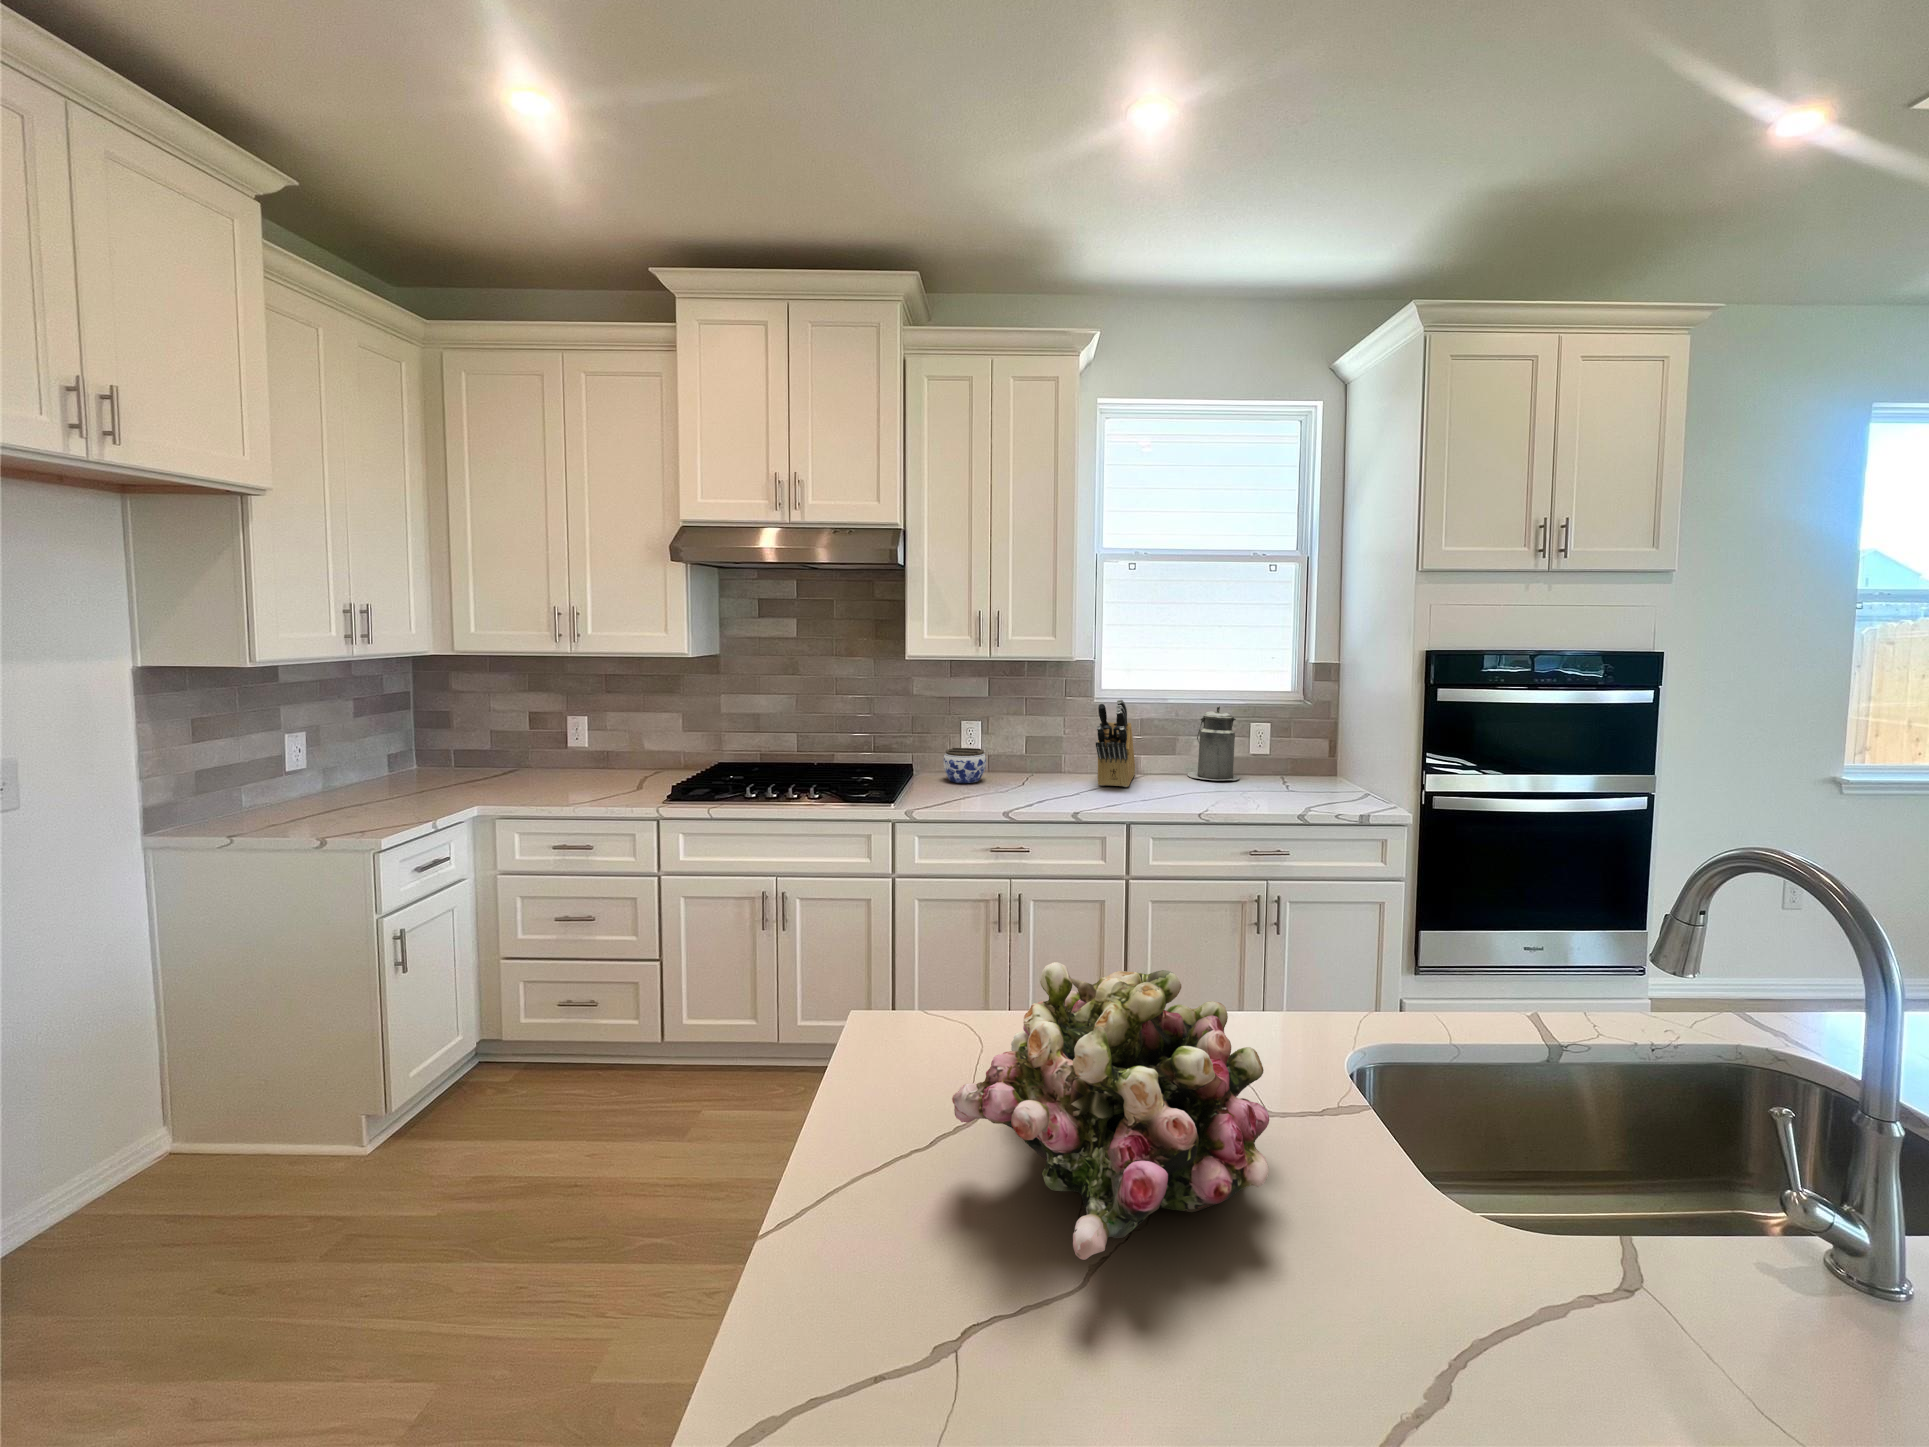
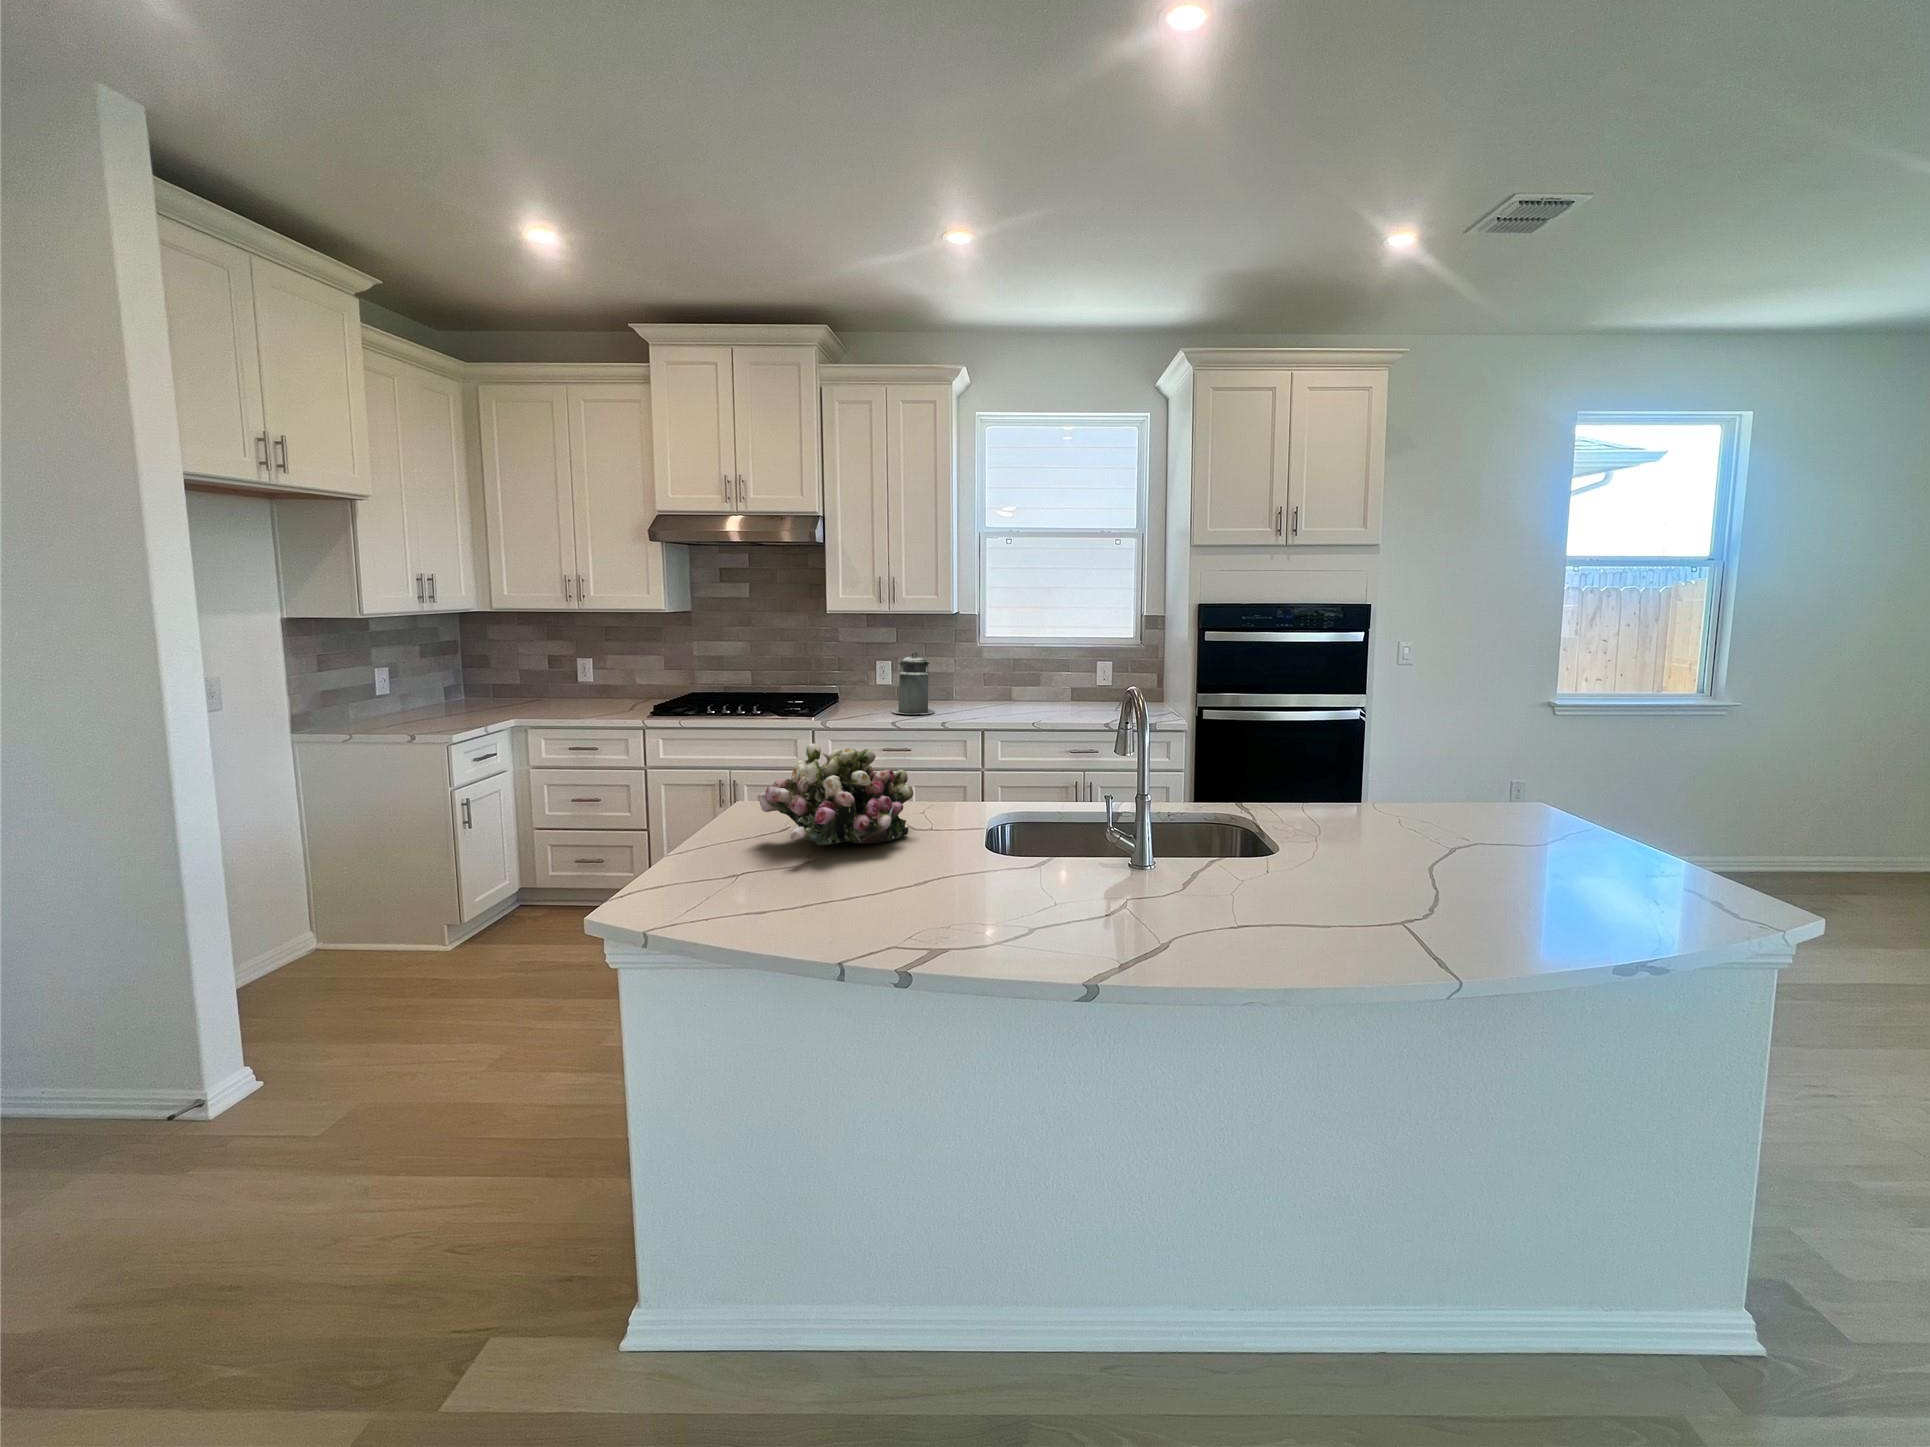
knife block: present [1096,700,1135,787] -> none [967,642,1007,707]
canister: present [1187,706,1239,780] -> present [891,652,934,714]
jar: present [943,748,986,783] -> none [857,679,889,705]

